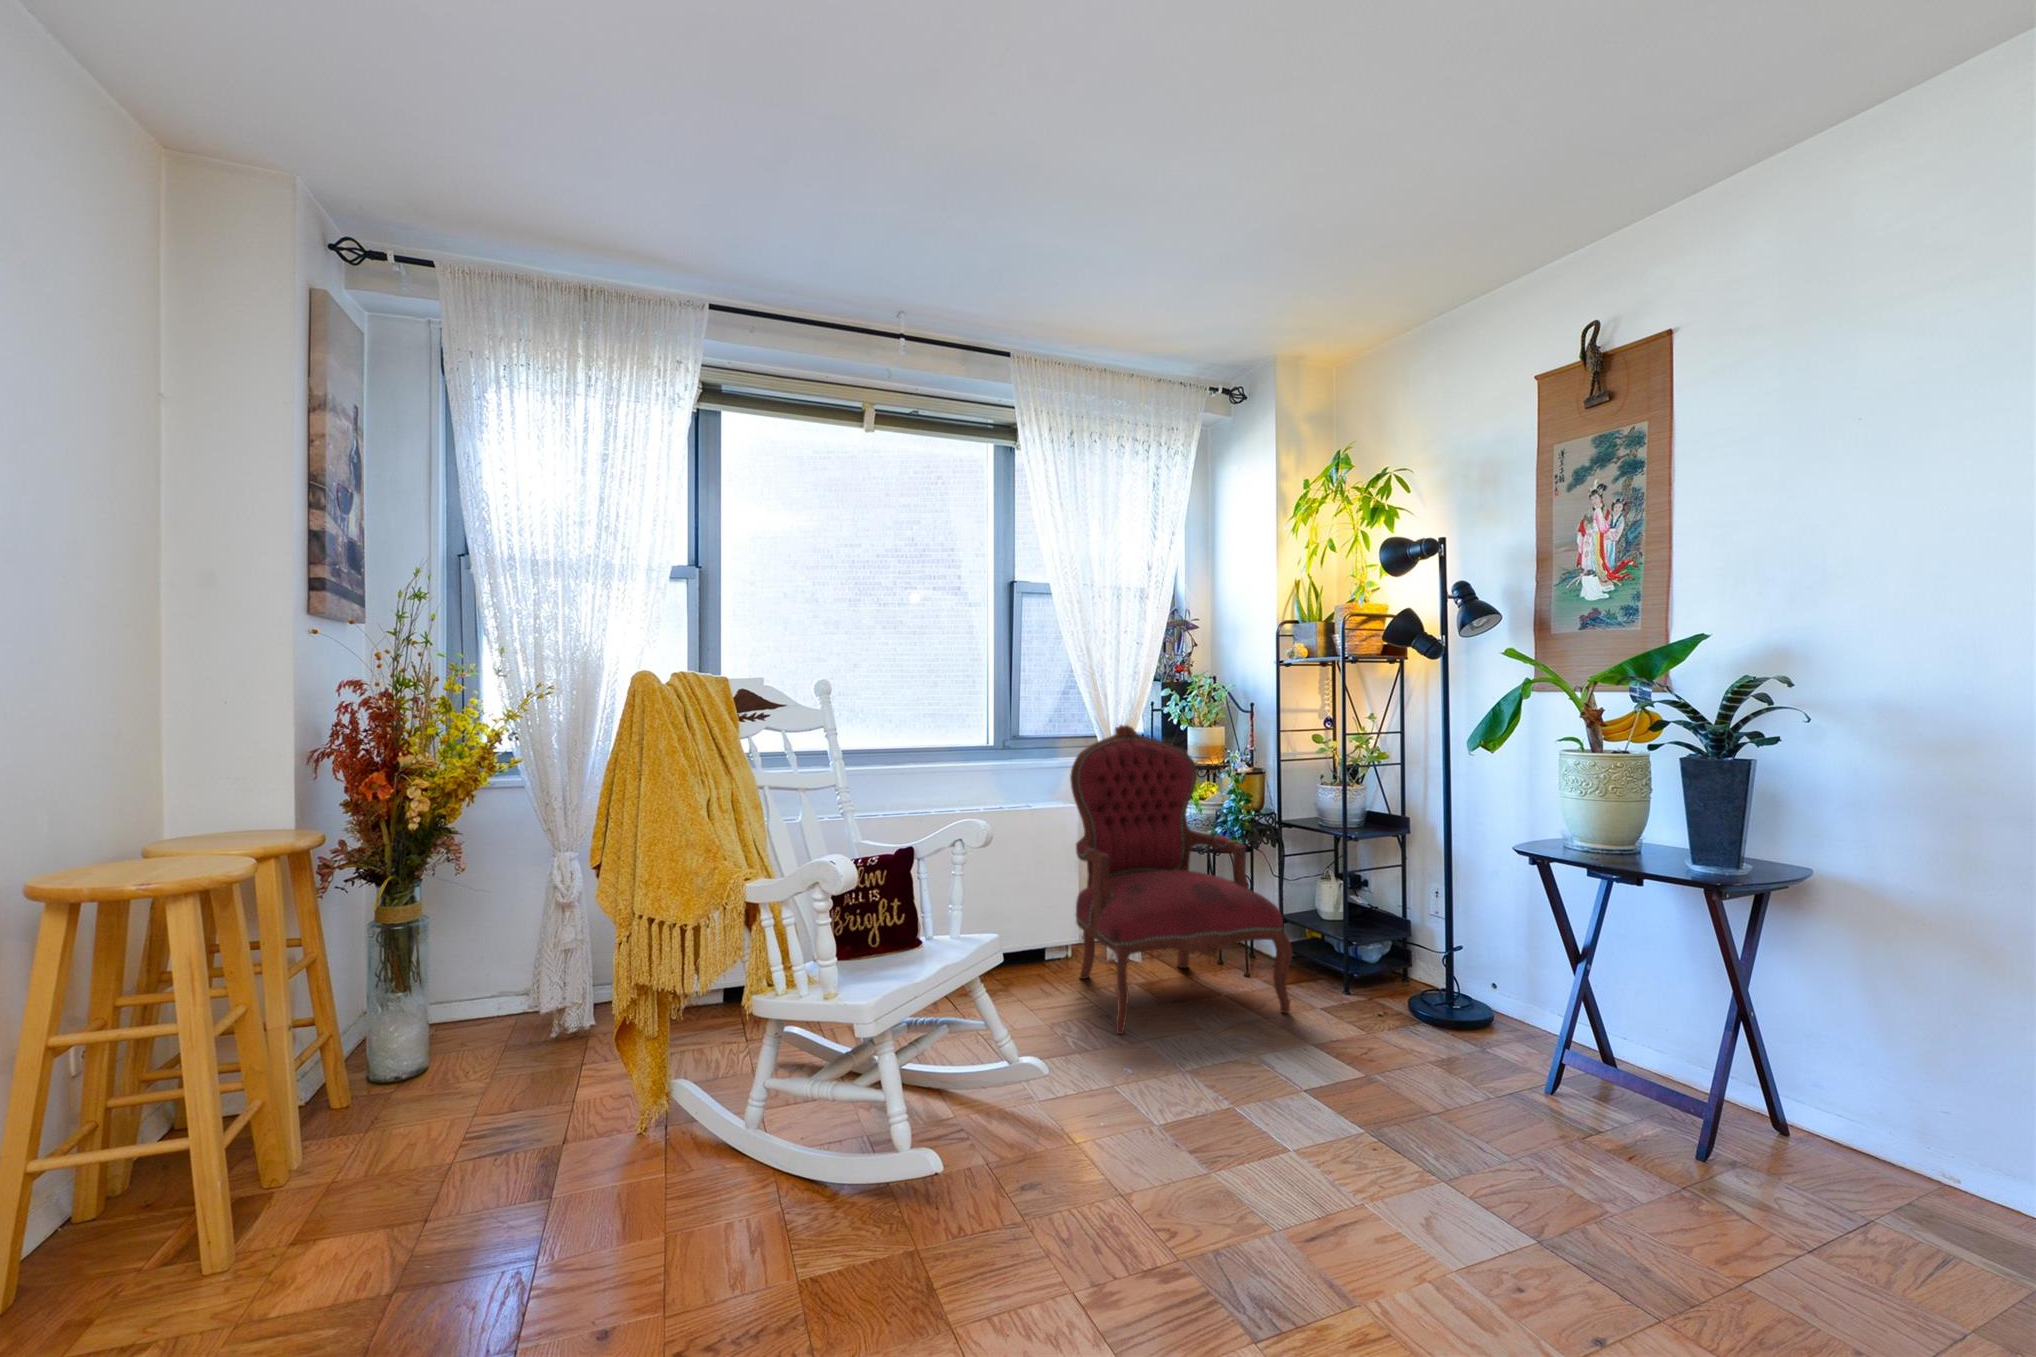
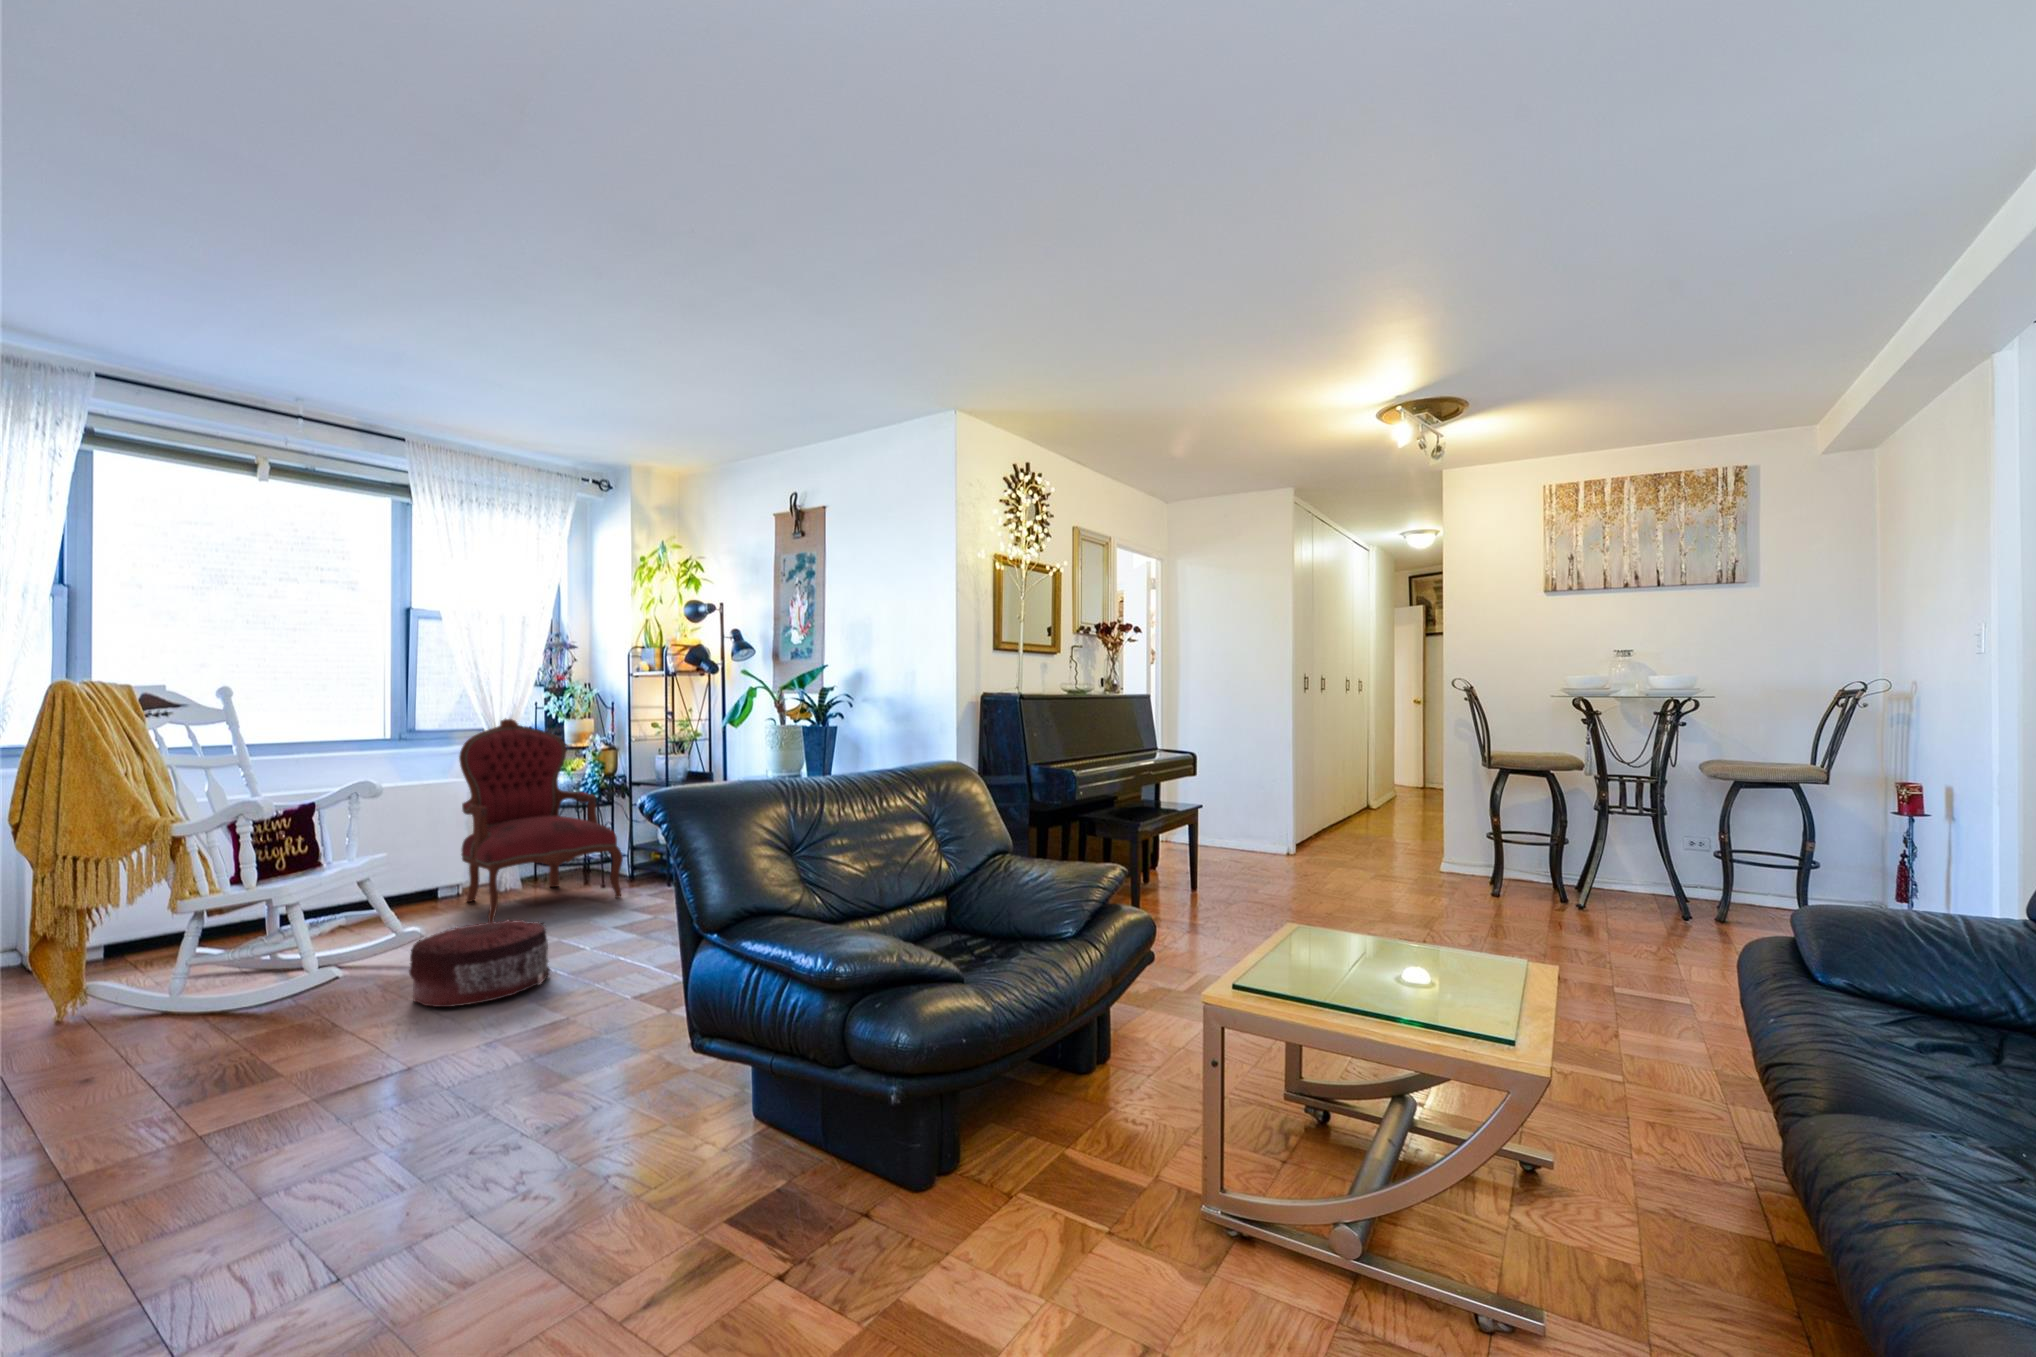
pouf: none [1039,1088,1260,1292] -> present [409,920,551,1007]

